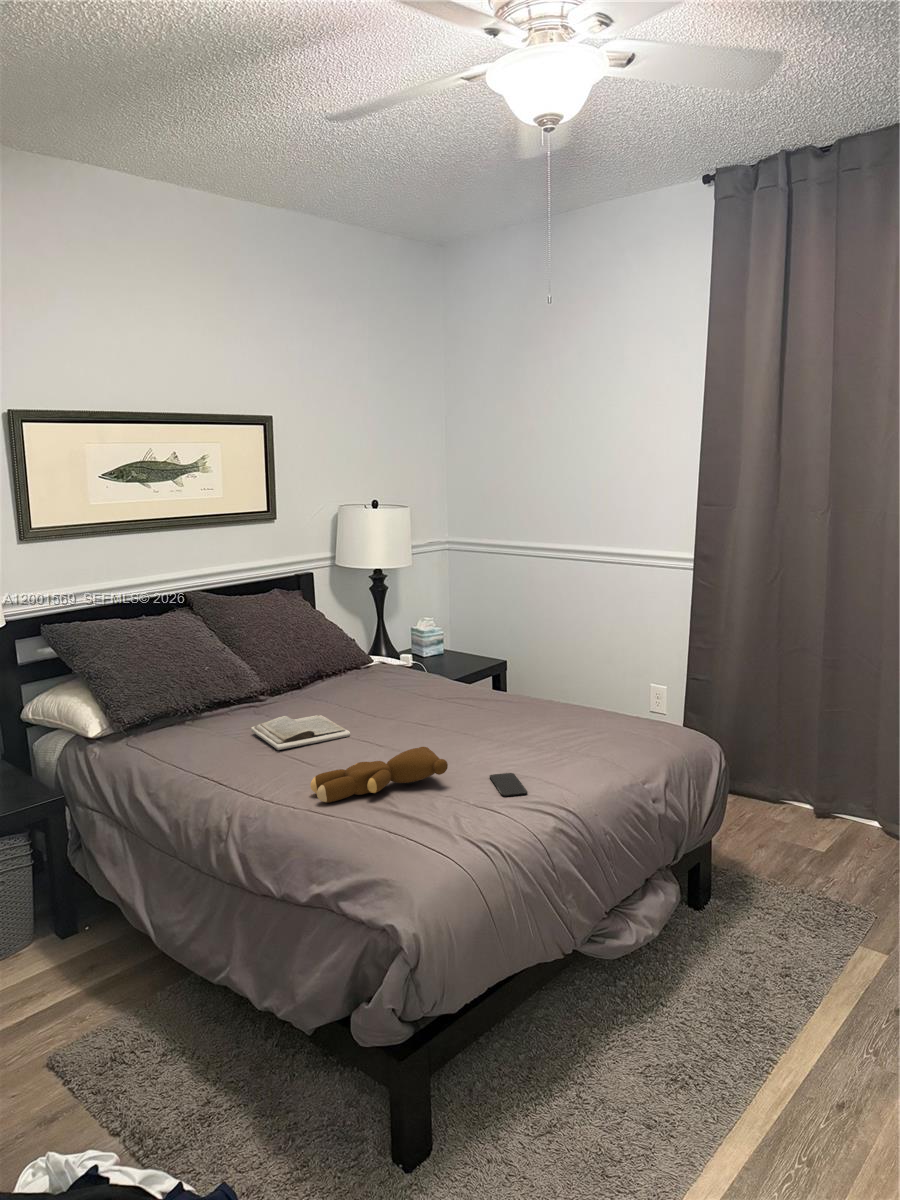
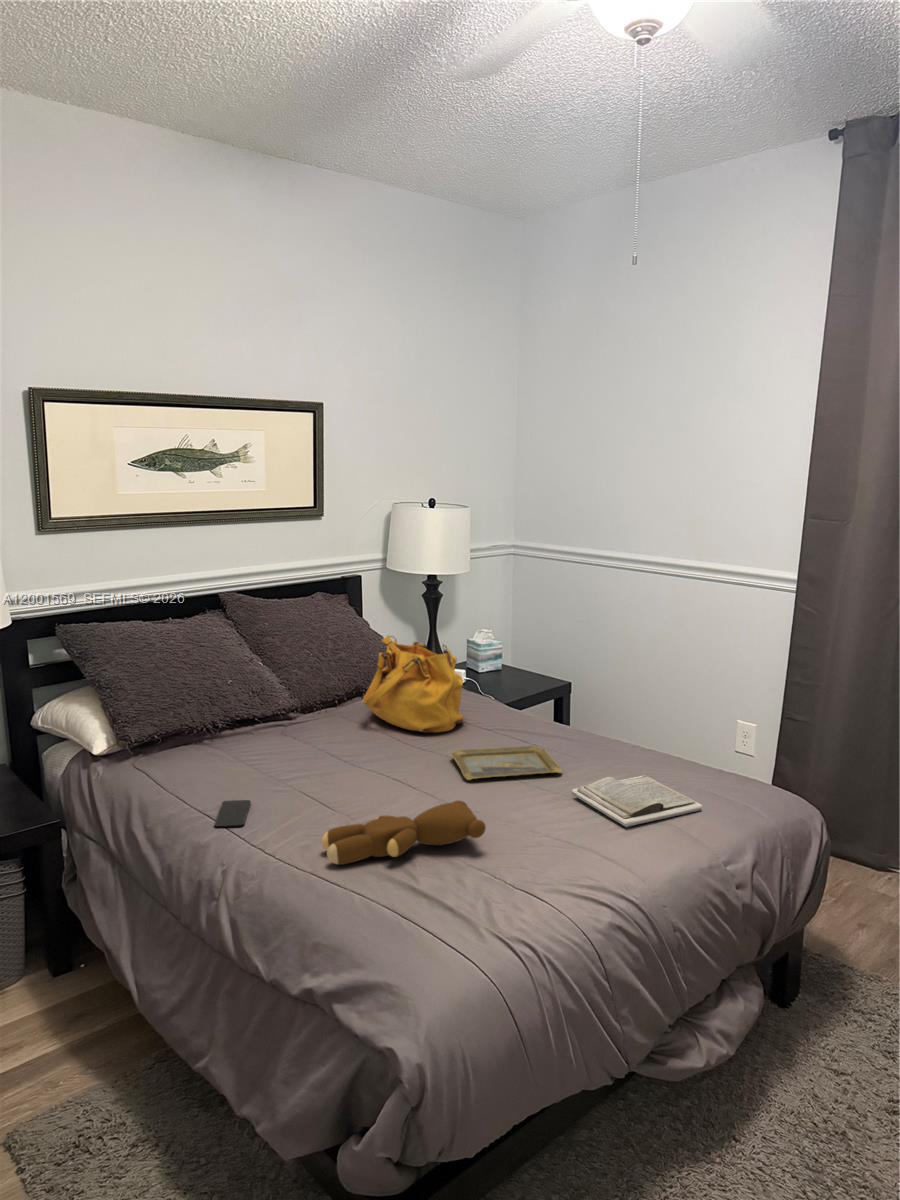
handbag: none [326,621,417,703] -> present [362,635,464,733]
tray: none [408,706,505,735] -> present [451,746,562,780]
book: present [251,715,350,750] -> present [572,775,702,827]
smartphone: present [490,773,527,796] -> present [214,800,251,827]

